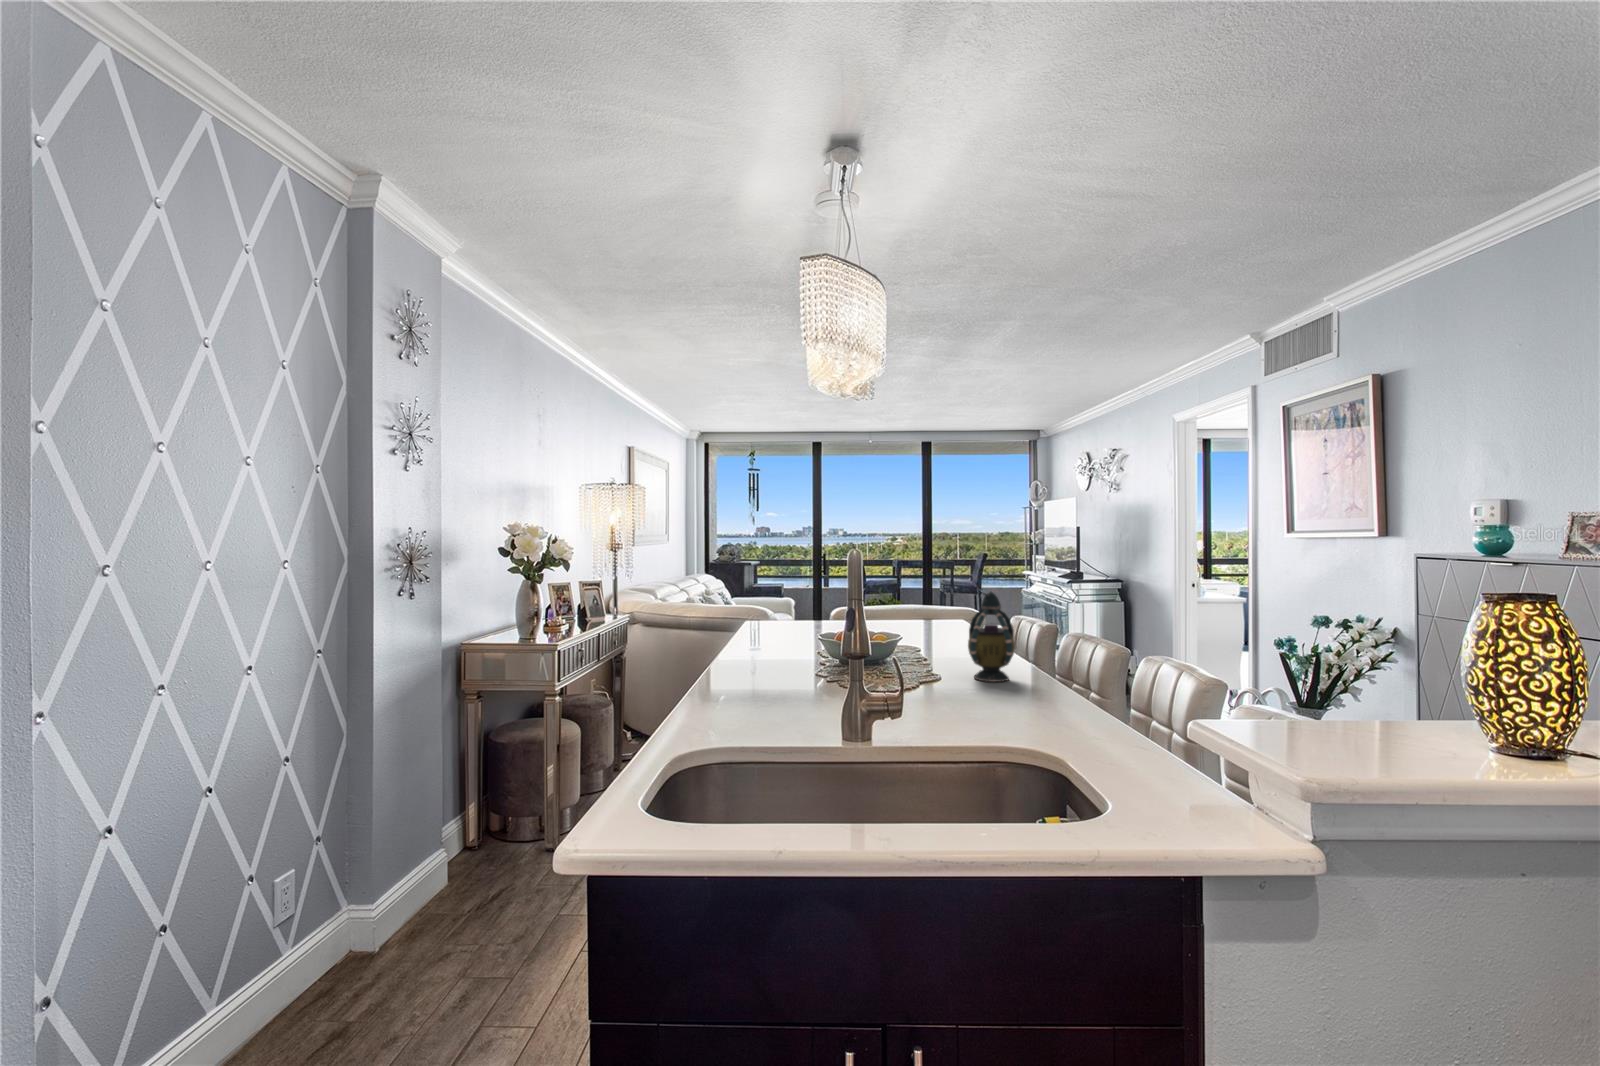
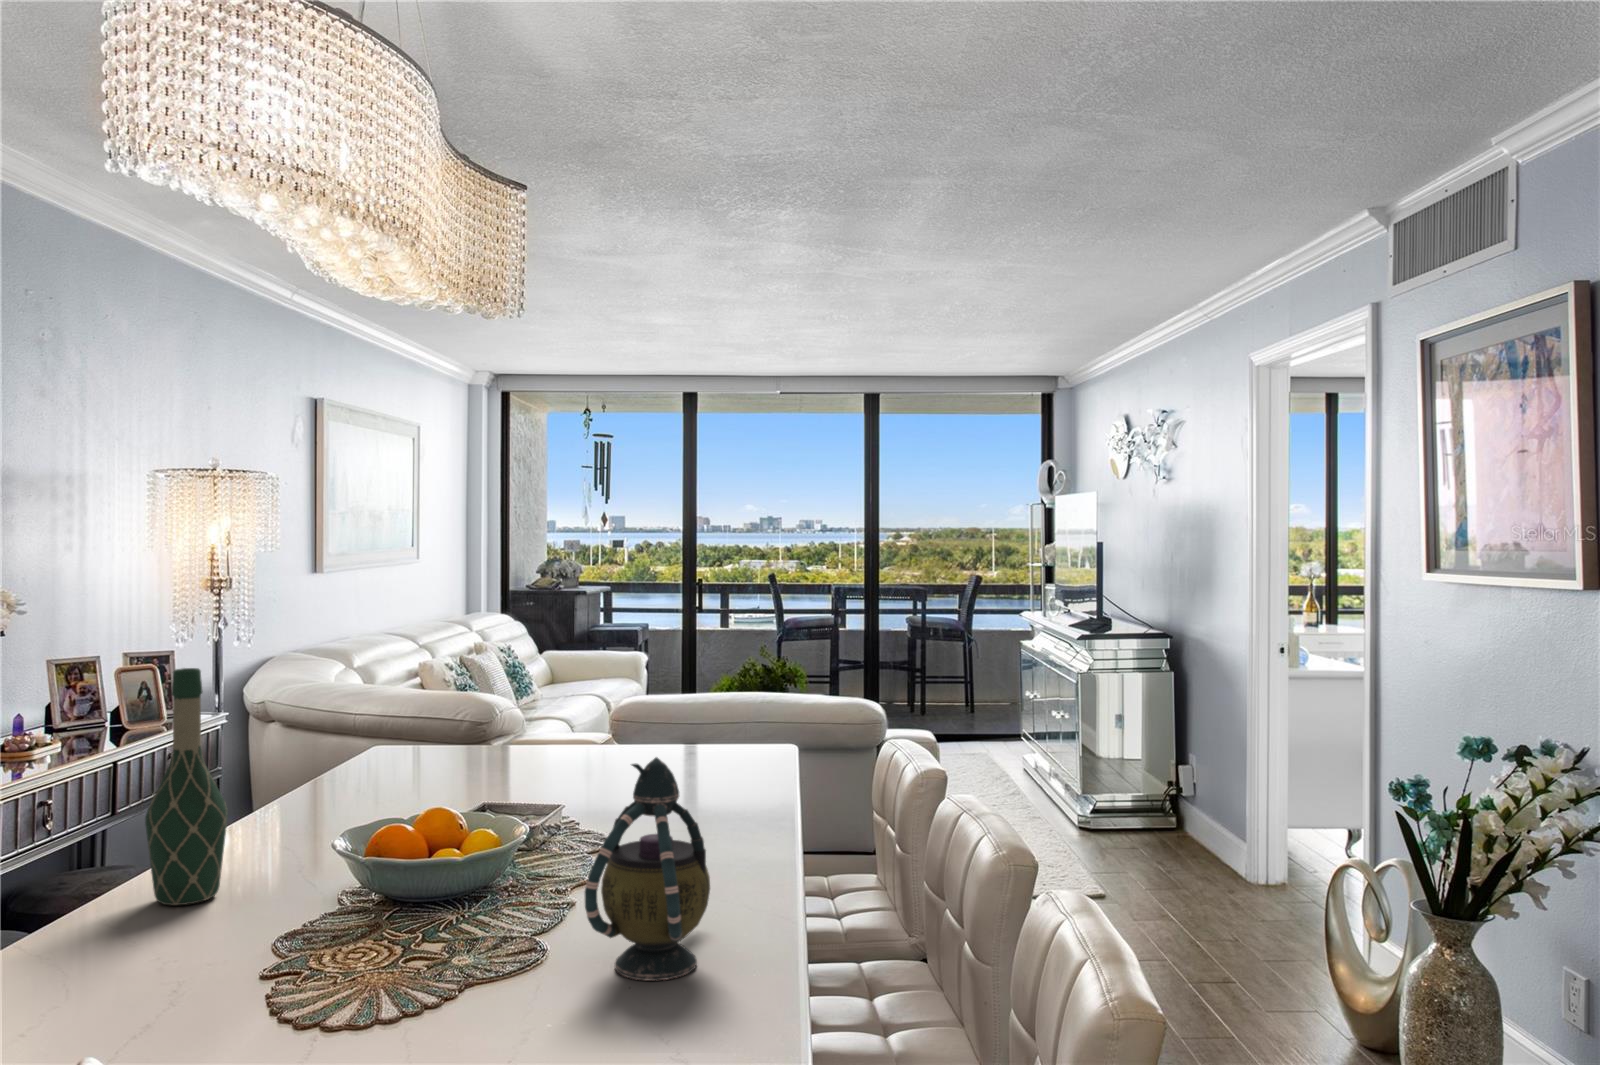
wine bottle: none [742,563,774,665] -> present [145,668,228,905]

